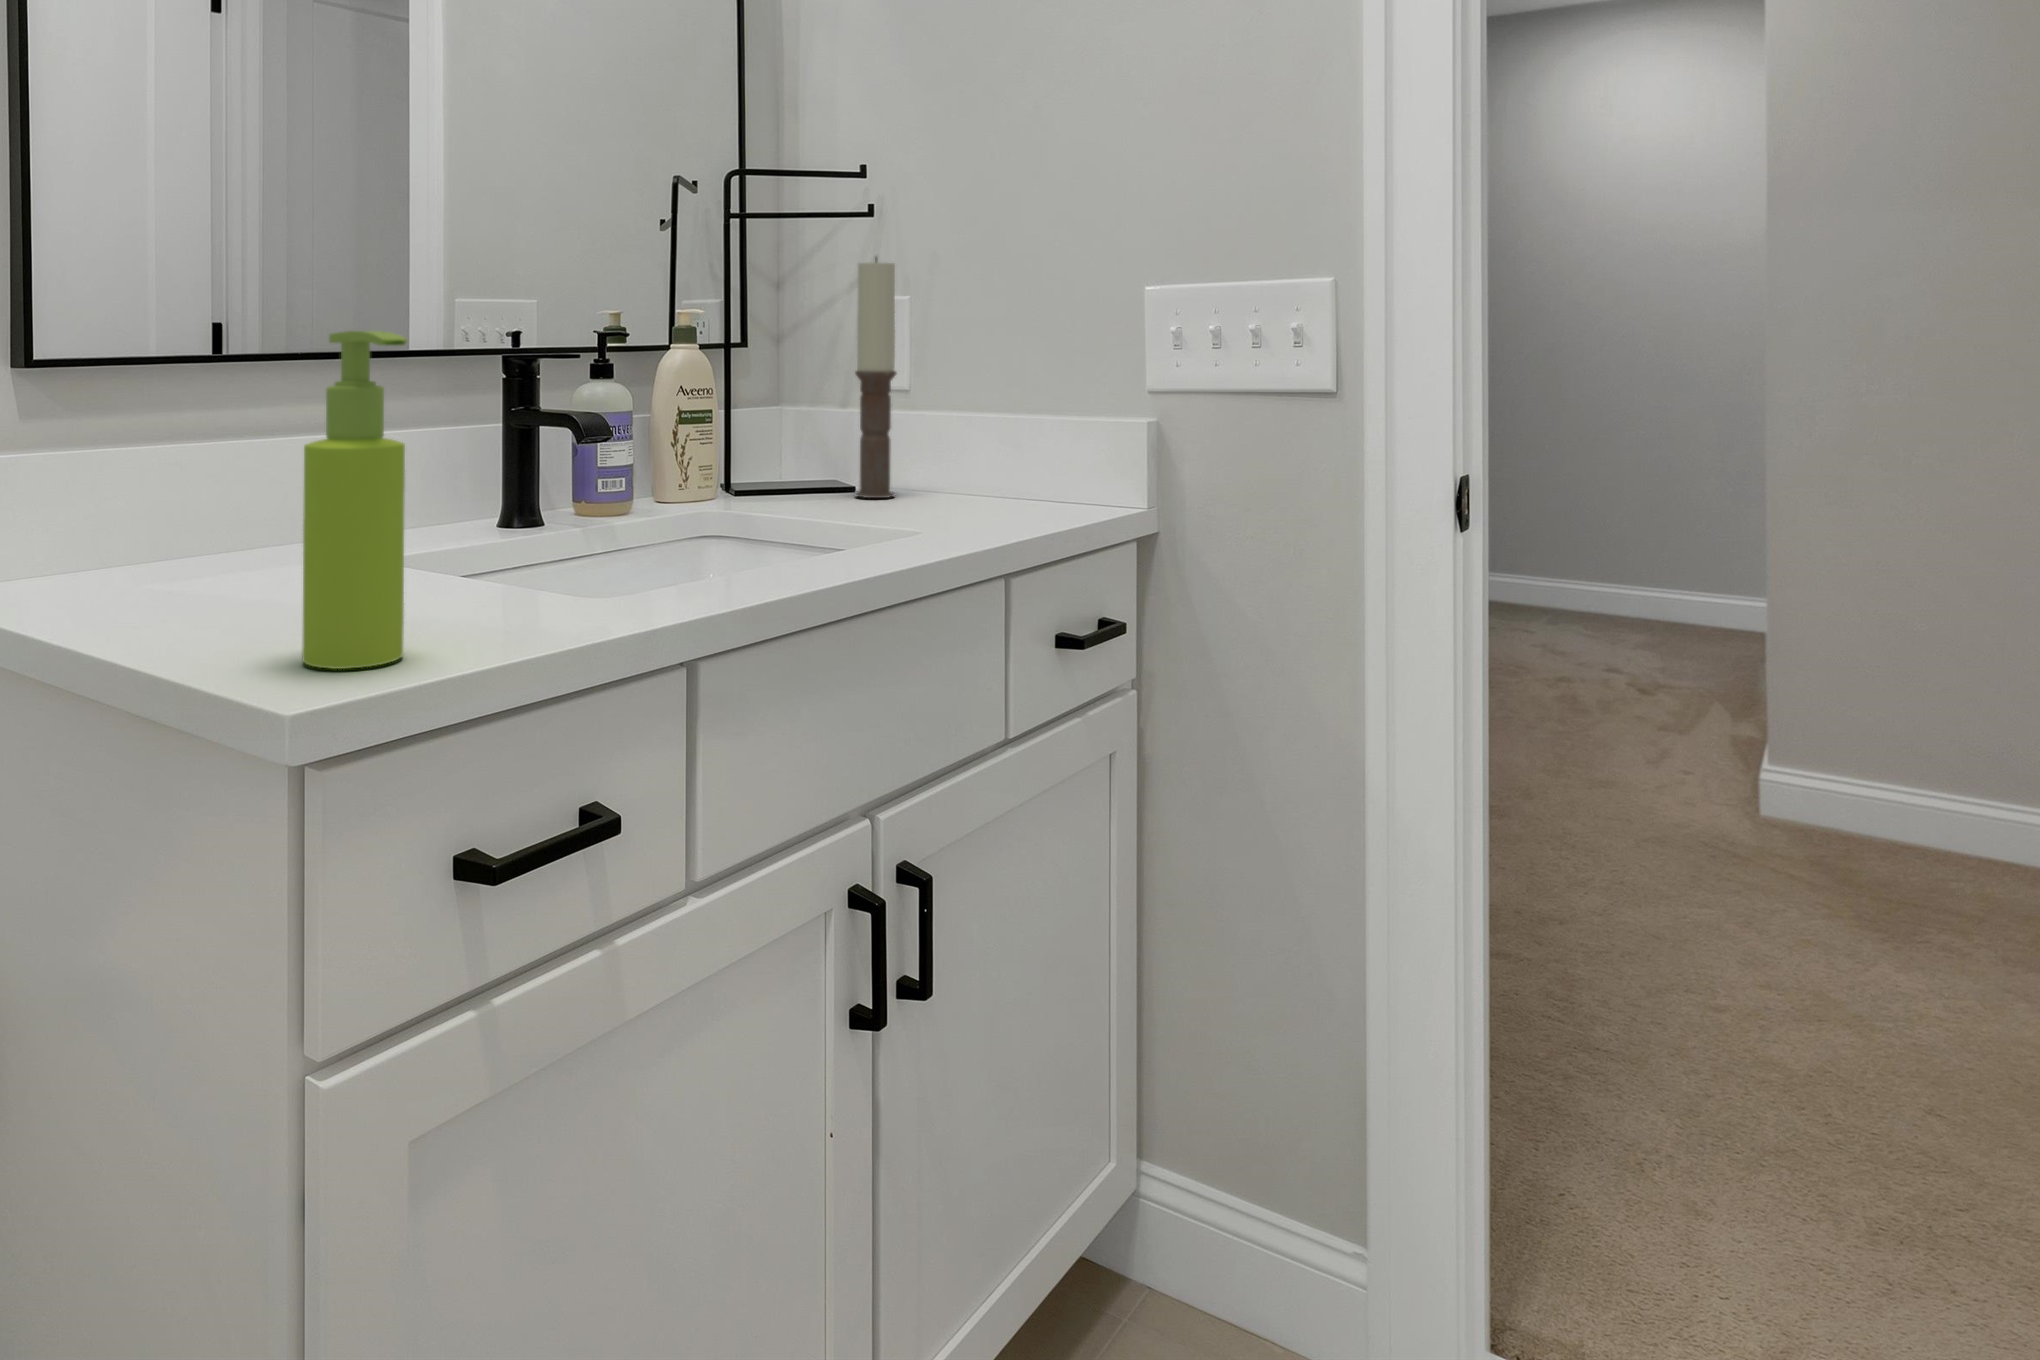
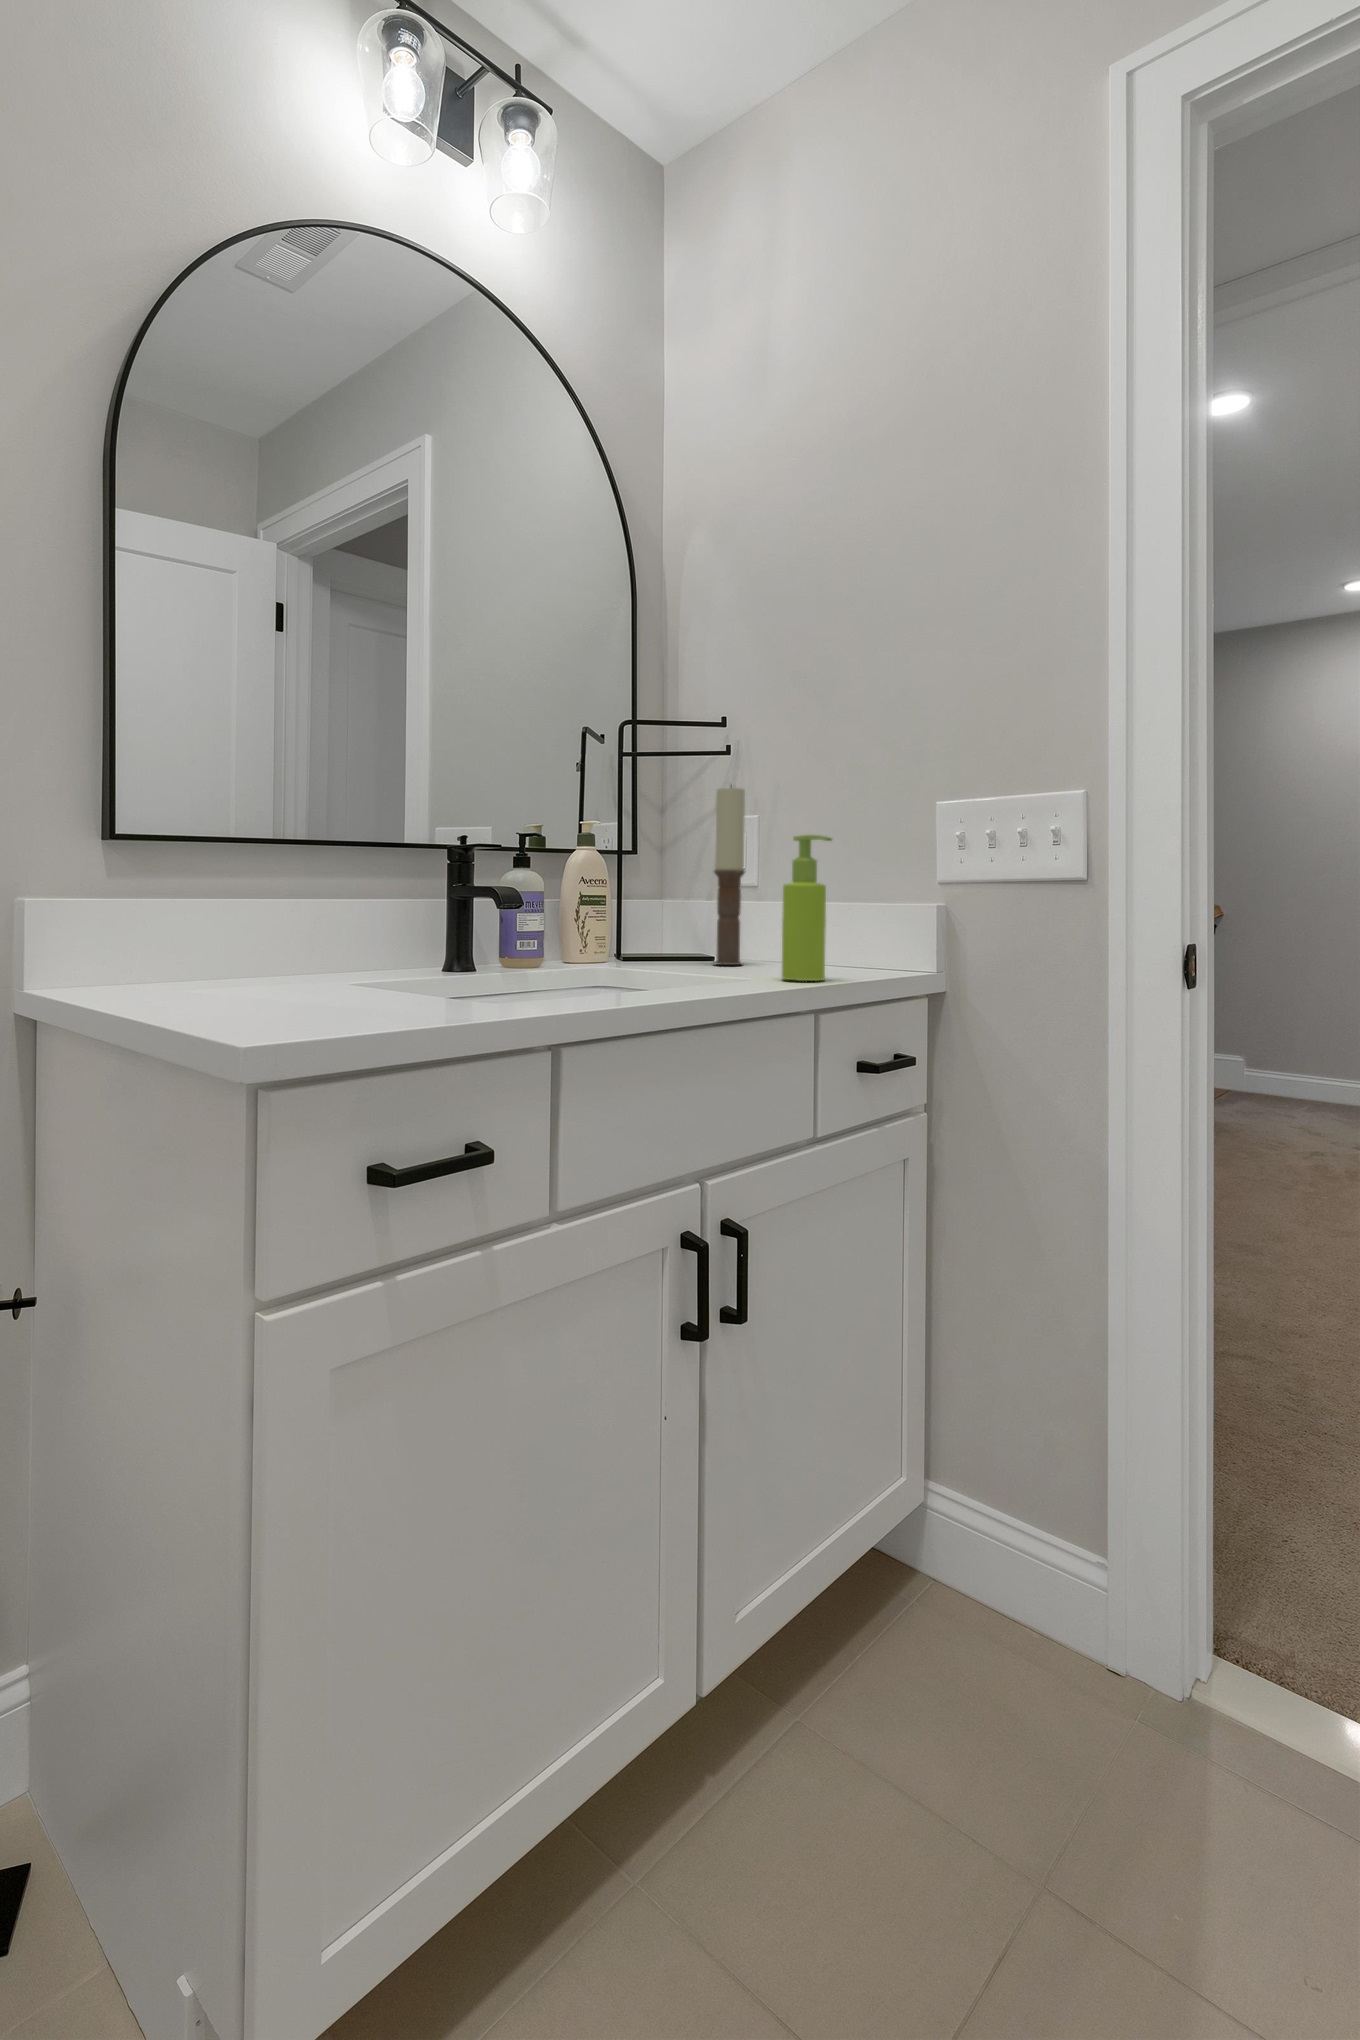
soap dispenser: present [302,331,407,669] -> present [782,835,832,981]

